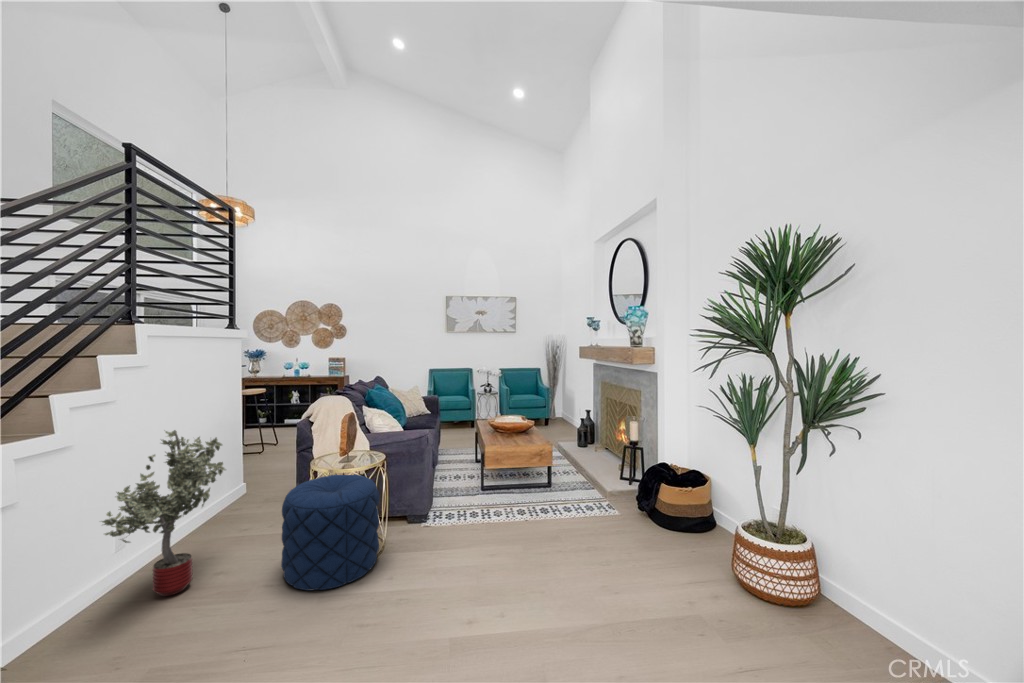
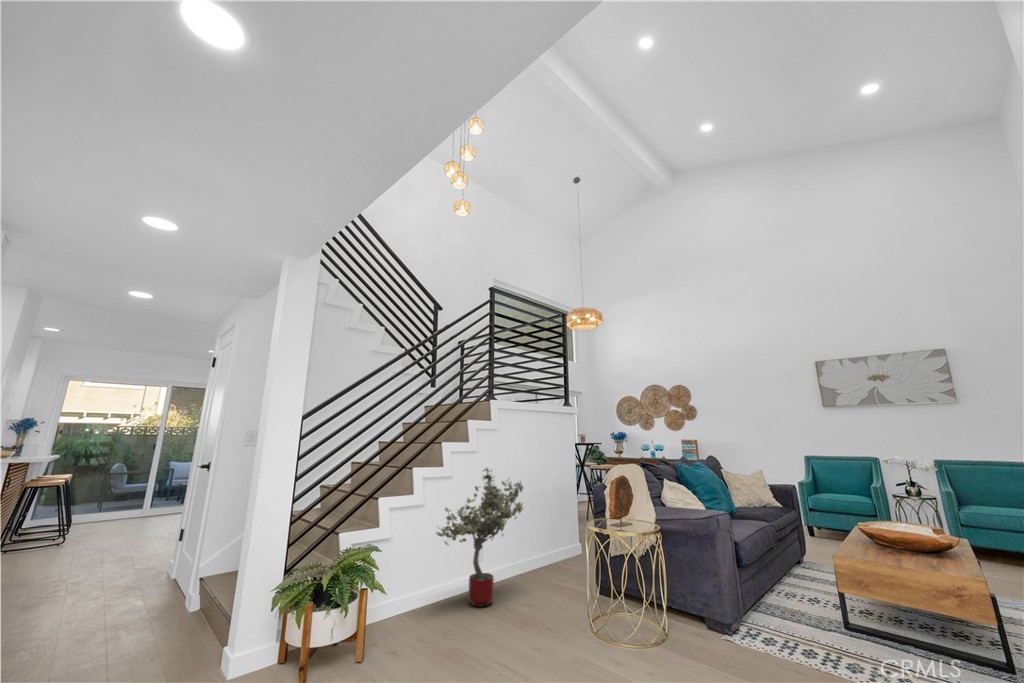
pouf: present [281,474,379,590] -> none [544,533,642,658]

